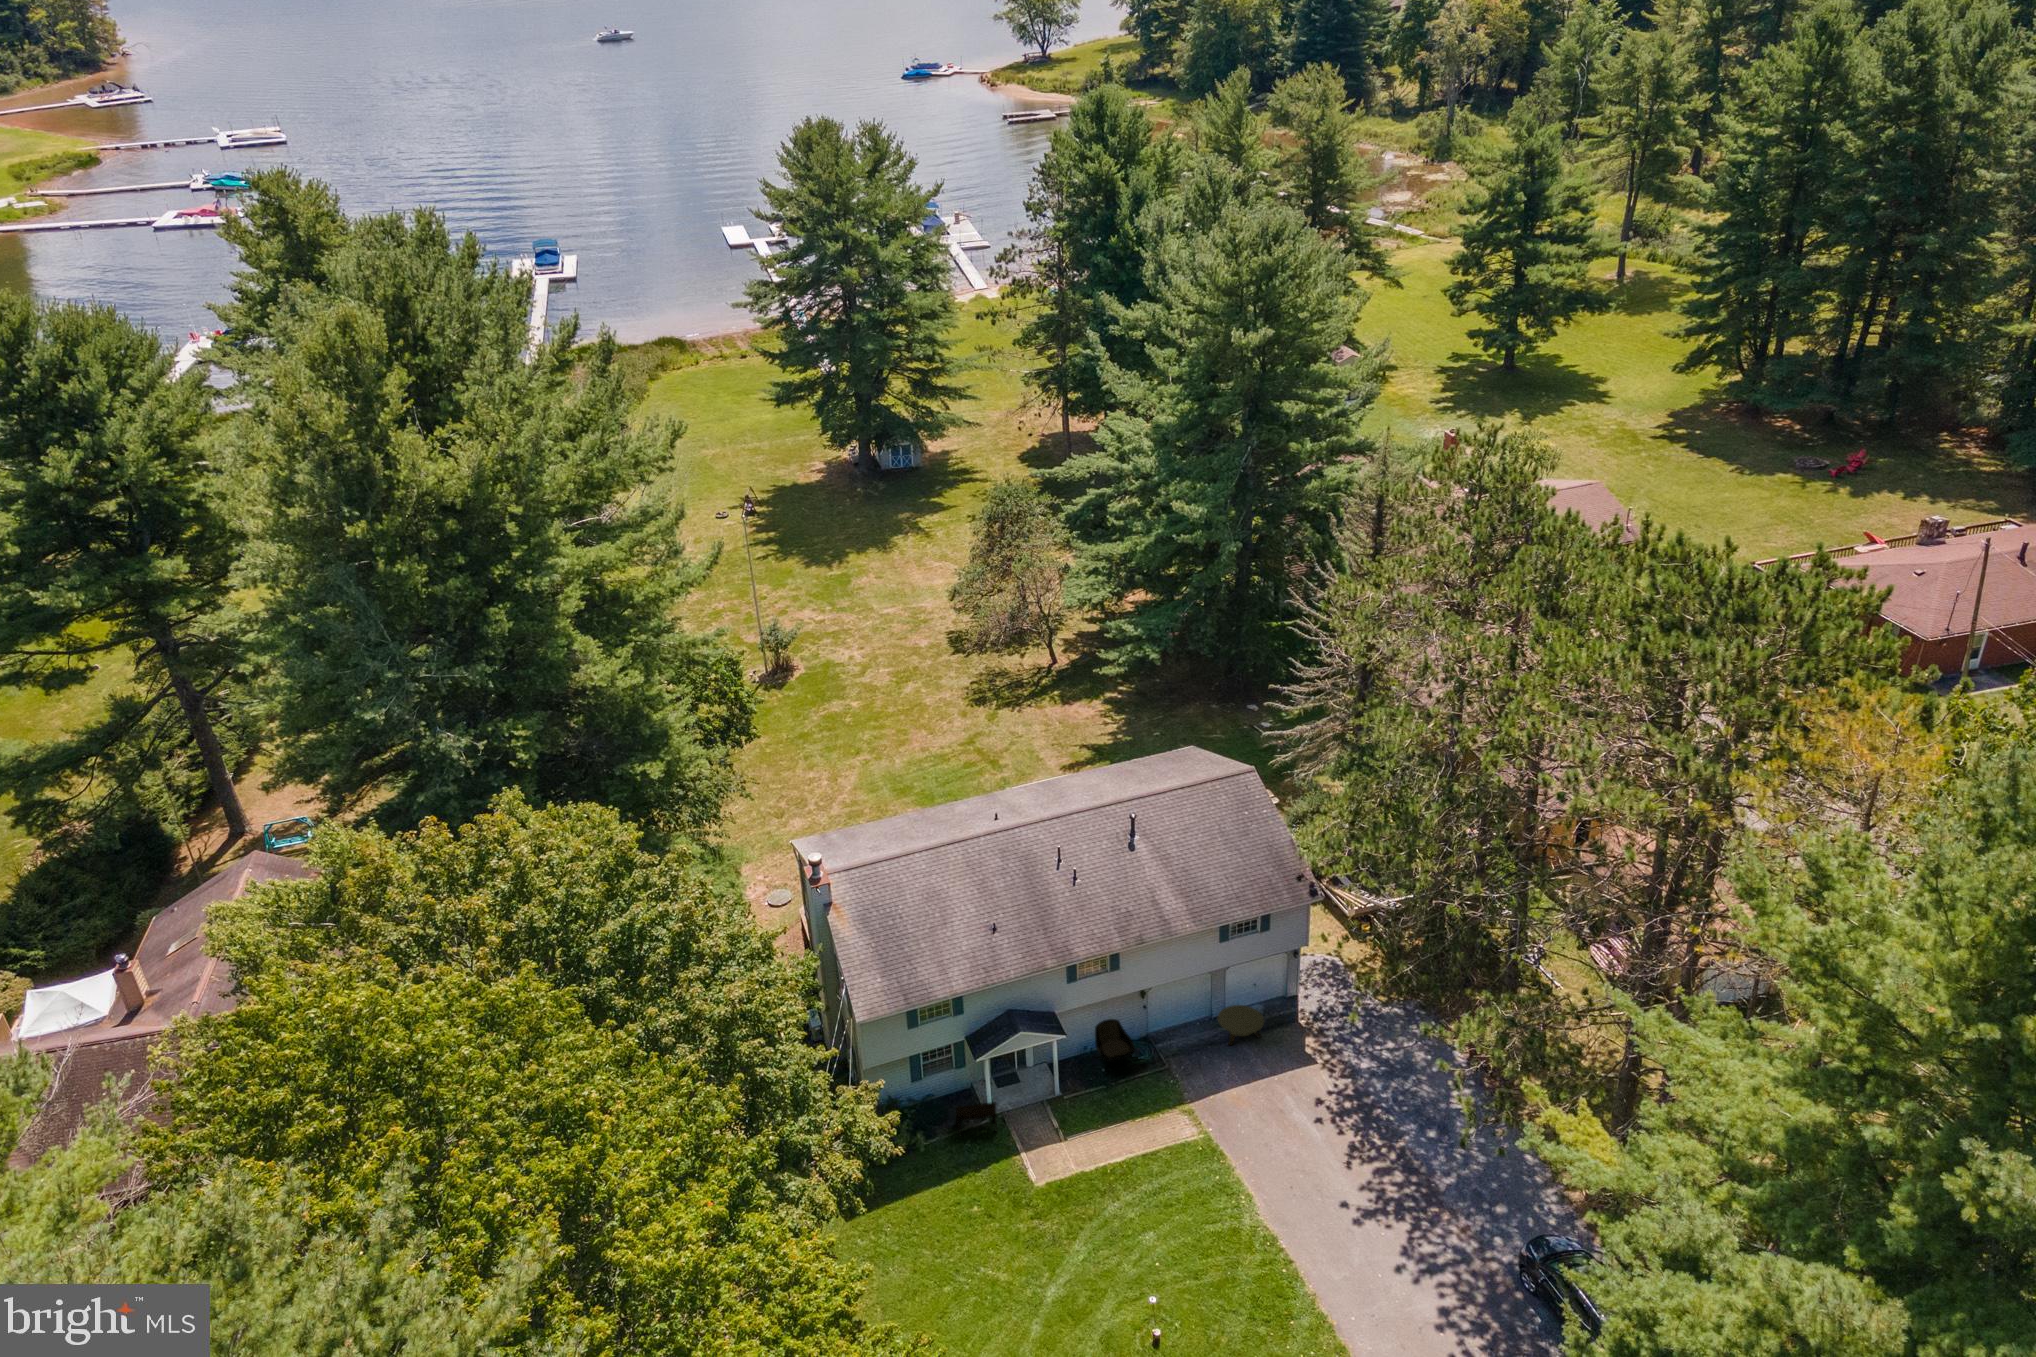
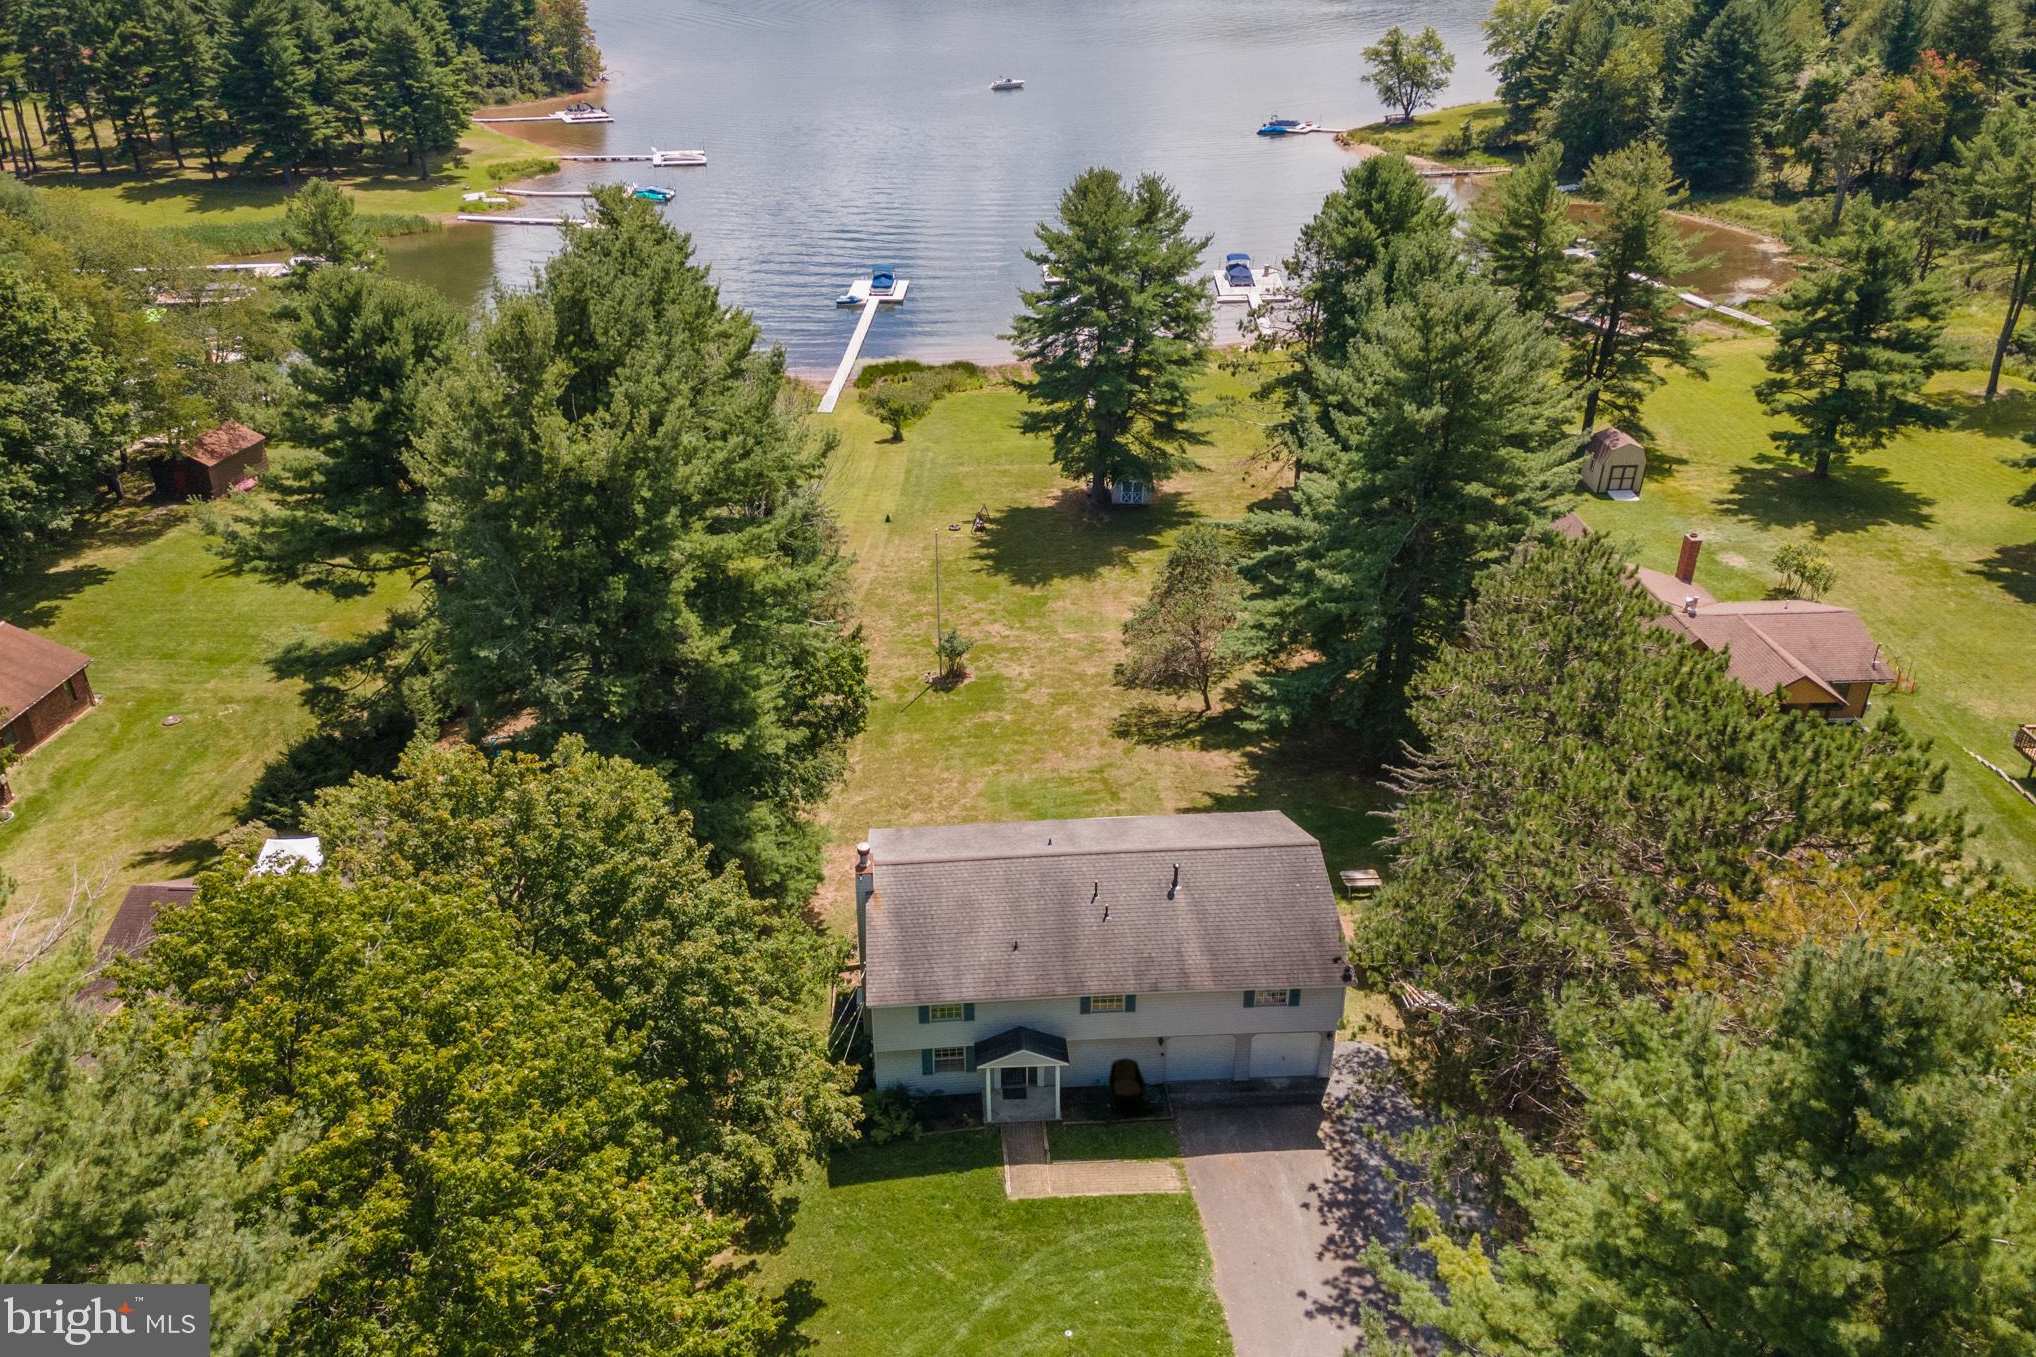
round table: present [1218,1005,1264,1045] -> none [1238,1074,1285,1112]
bench: present [956,1102,997,1136] -> none [955,1106,997,1138]

